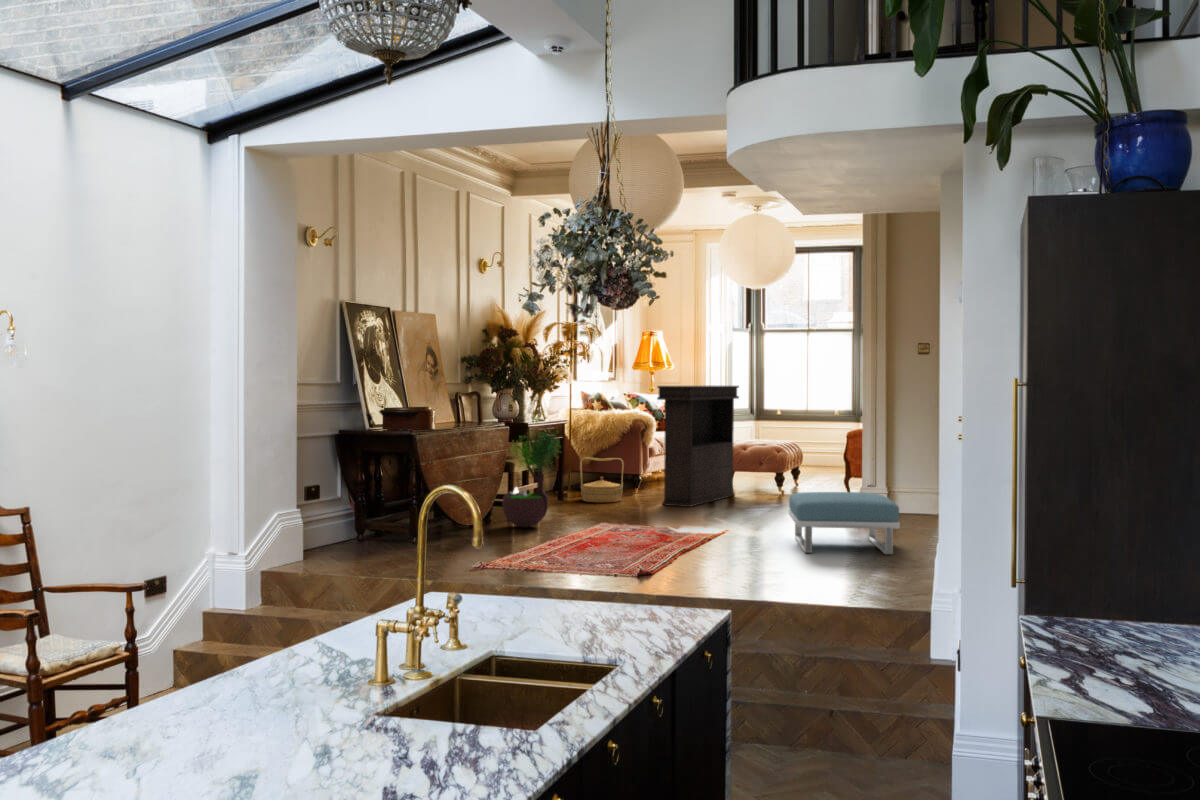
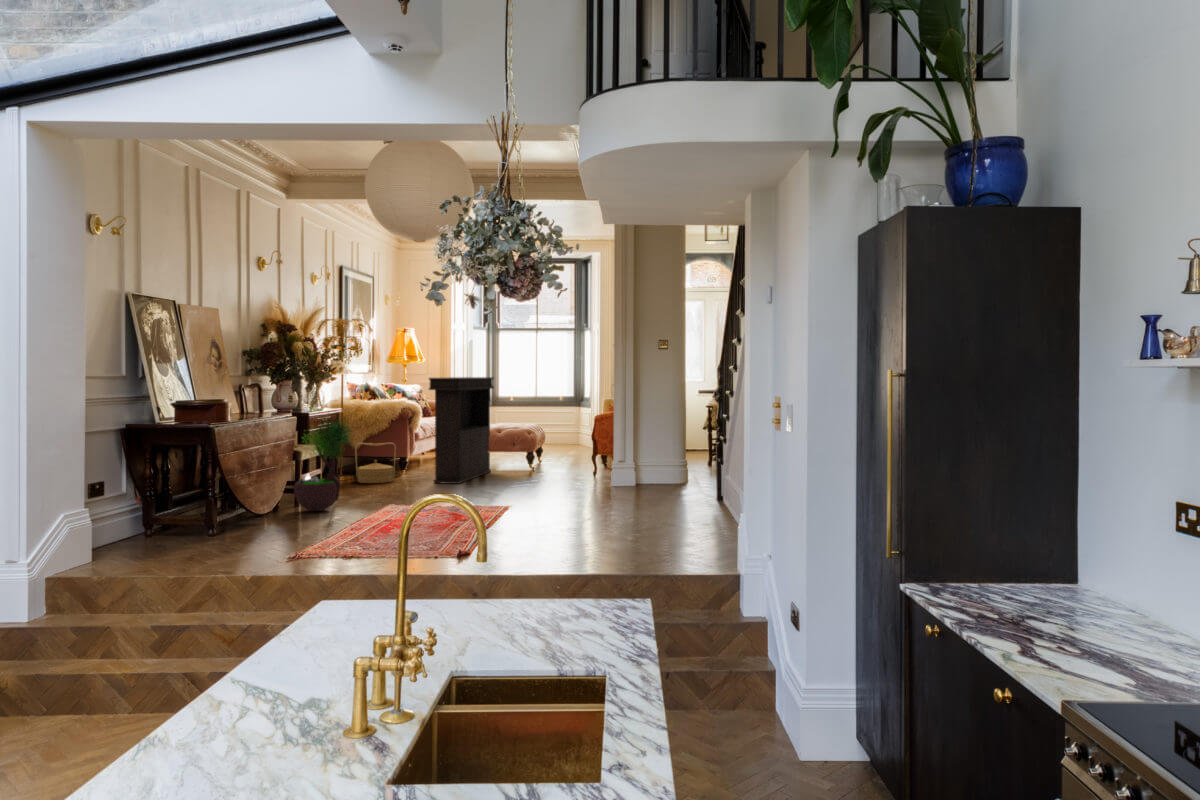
footstool: present [789,492,900,555] -> none [562,467,660,521]

